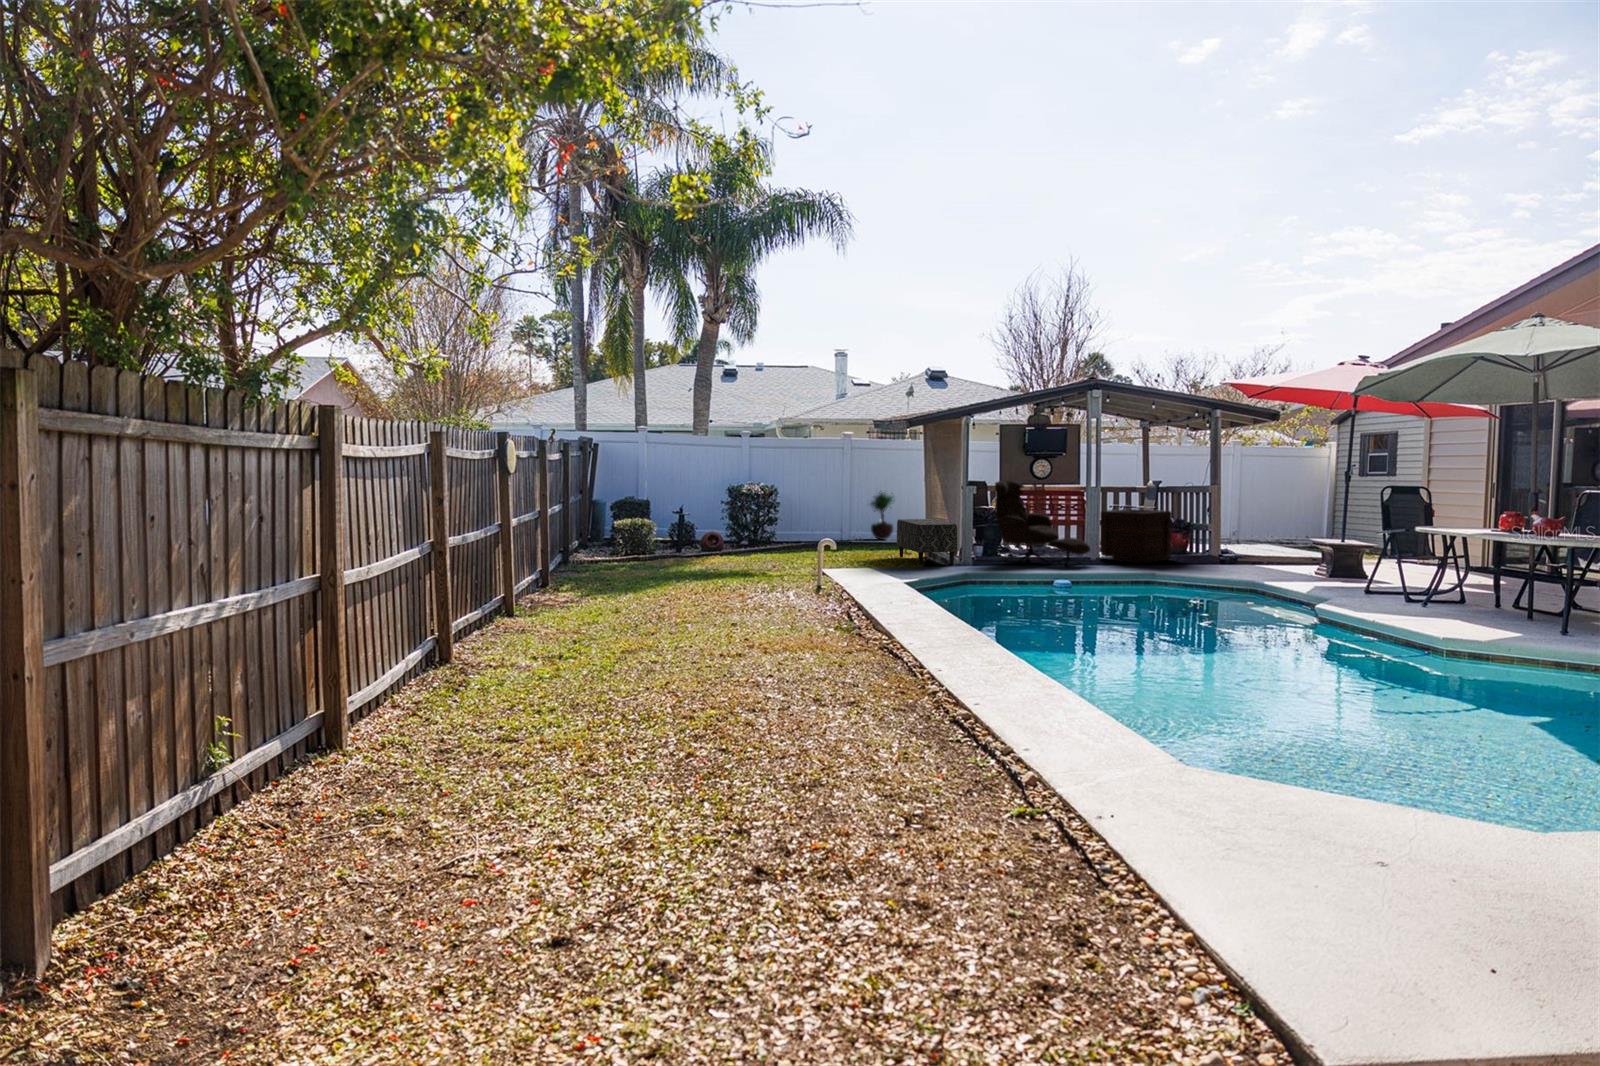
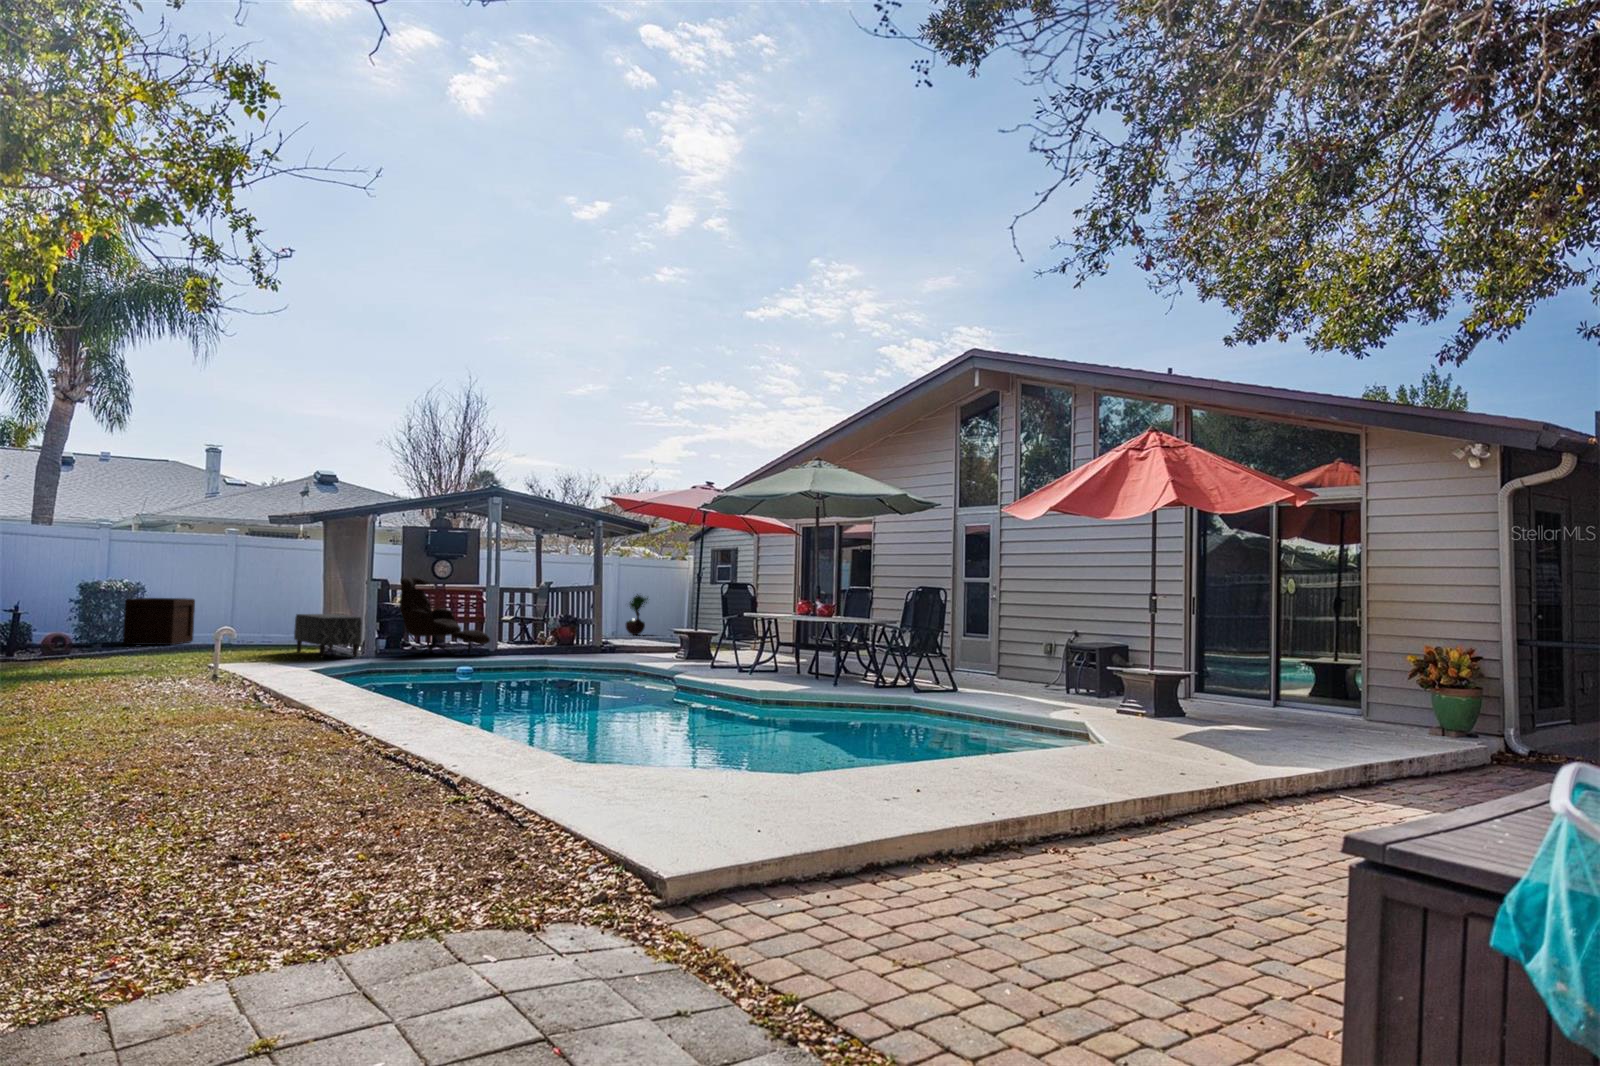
potted tree: present [871,491,894,540] -> present [626,594,648,635]
wooden crate: present [1100,509,1172,563] -> present [123,598,195,645]

